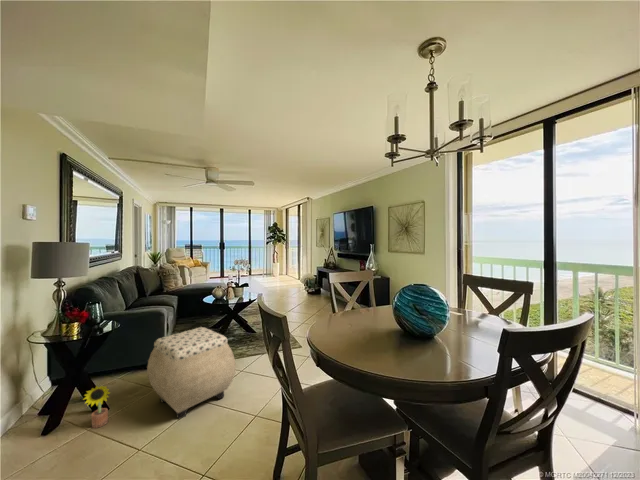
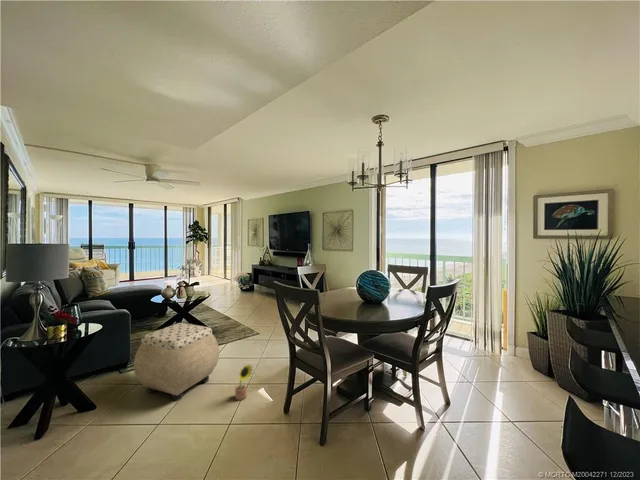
decorative plant: present [84,386,110,428] -> present [235,365,253,400]

